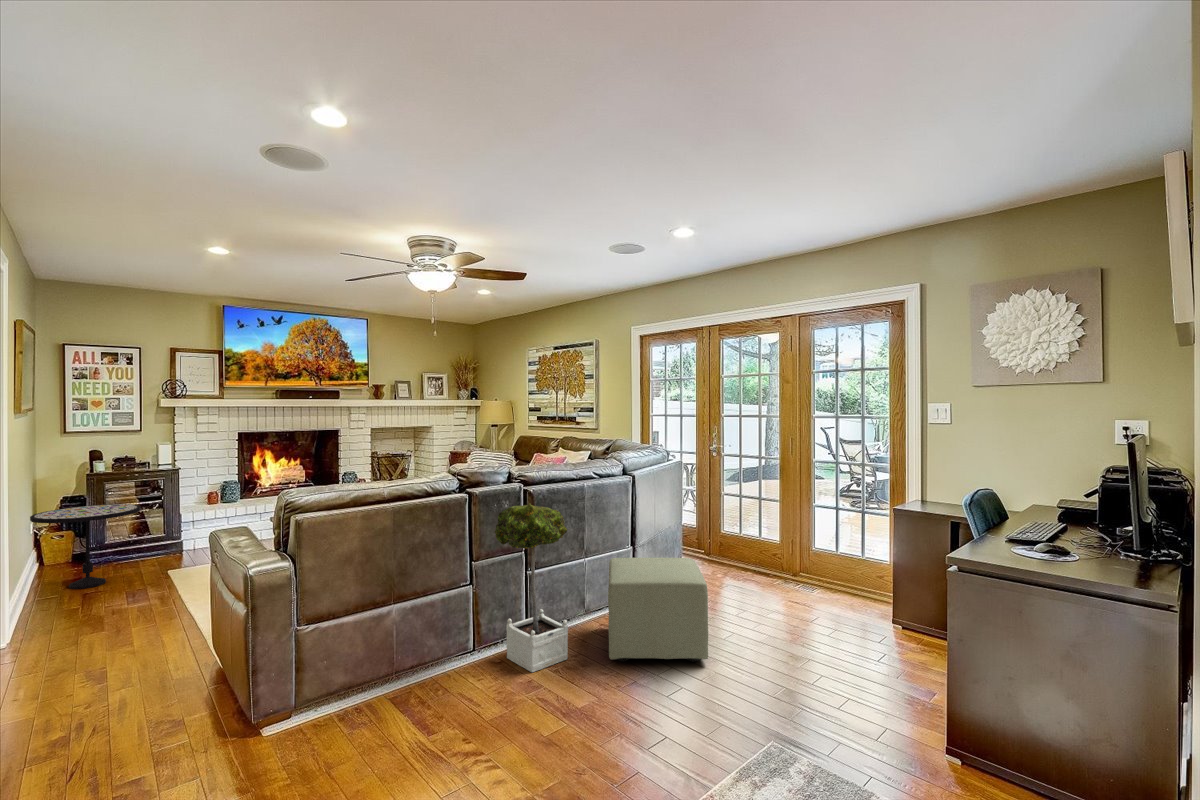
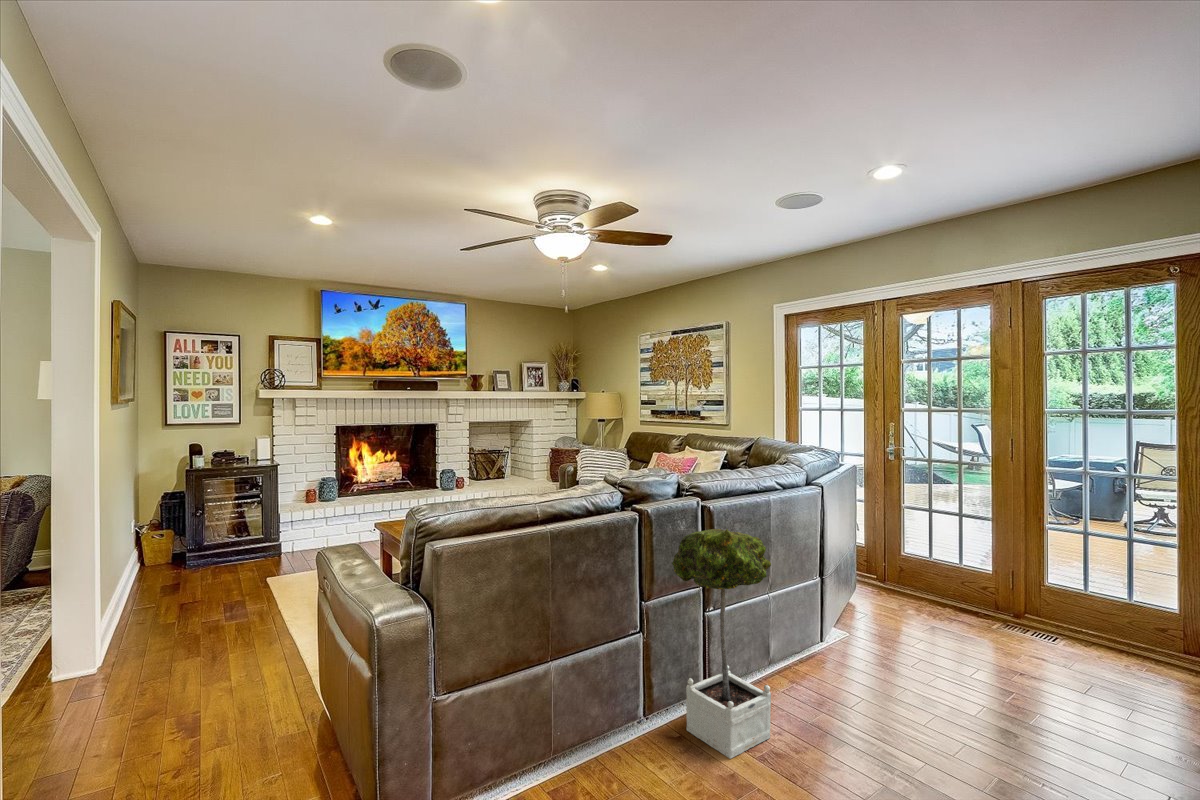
side table: present [30,504,141,589] -> none [128,504,240,598]
ottoman: present [608,558,709,662] -> none [805,597,979,755]

